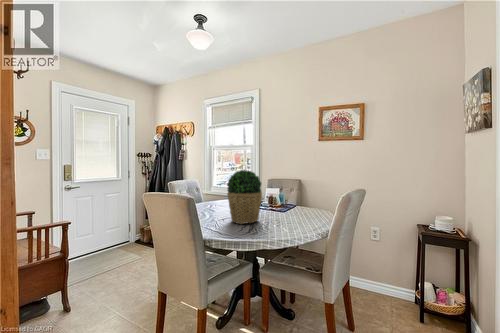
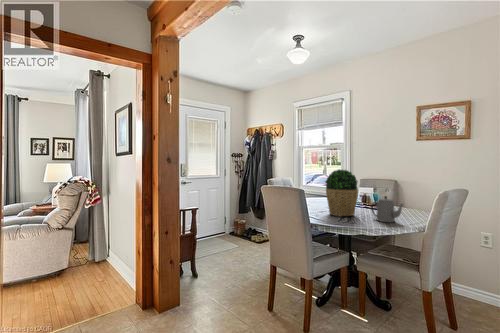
teapot: none [275,199,307,229] -> present [371,196,403,222]

